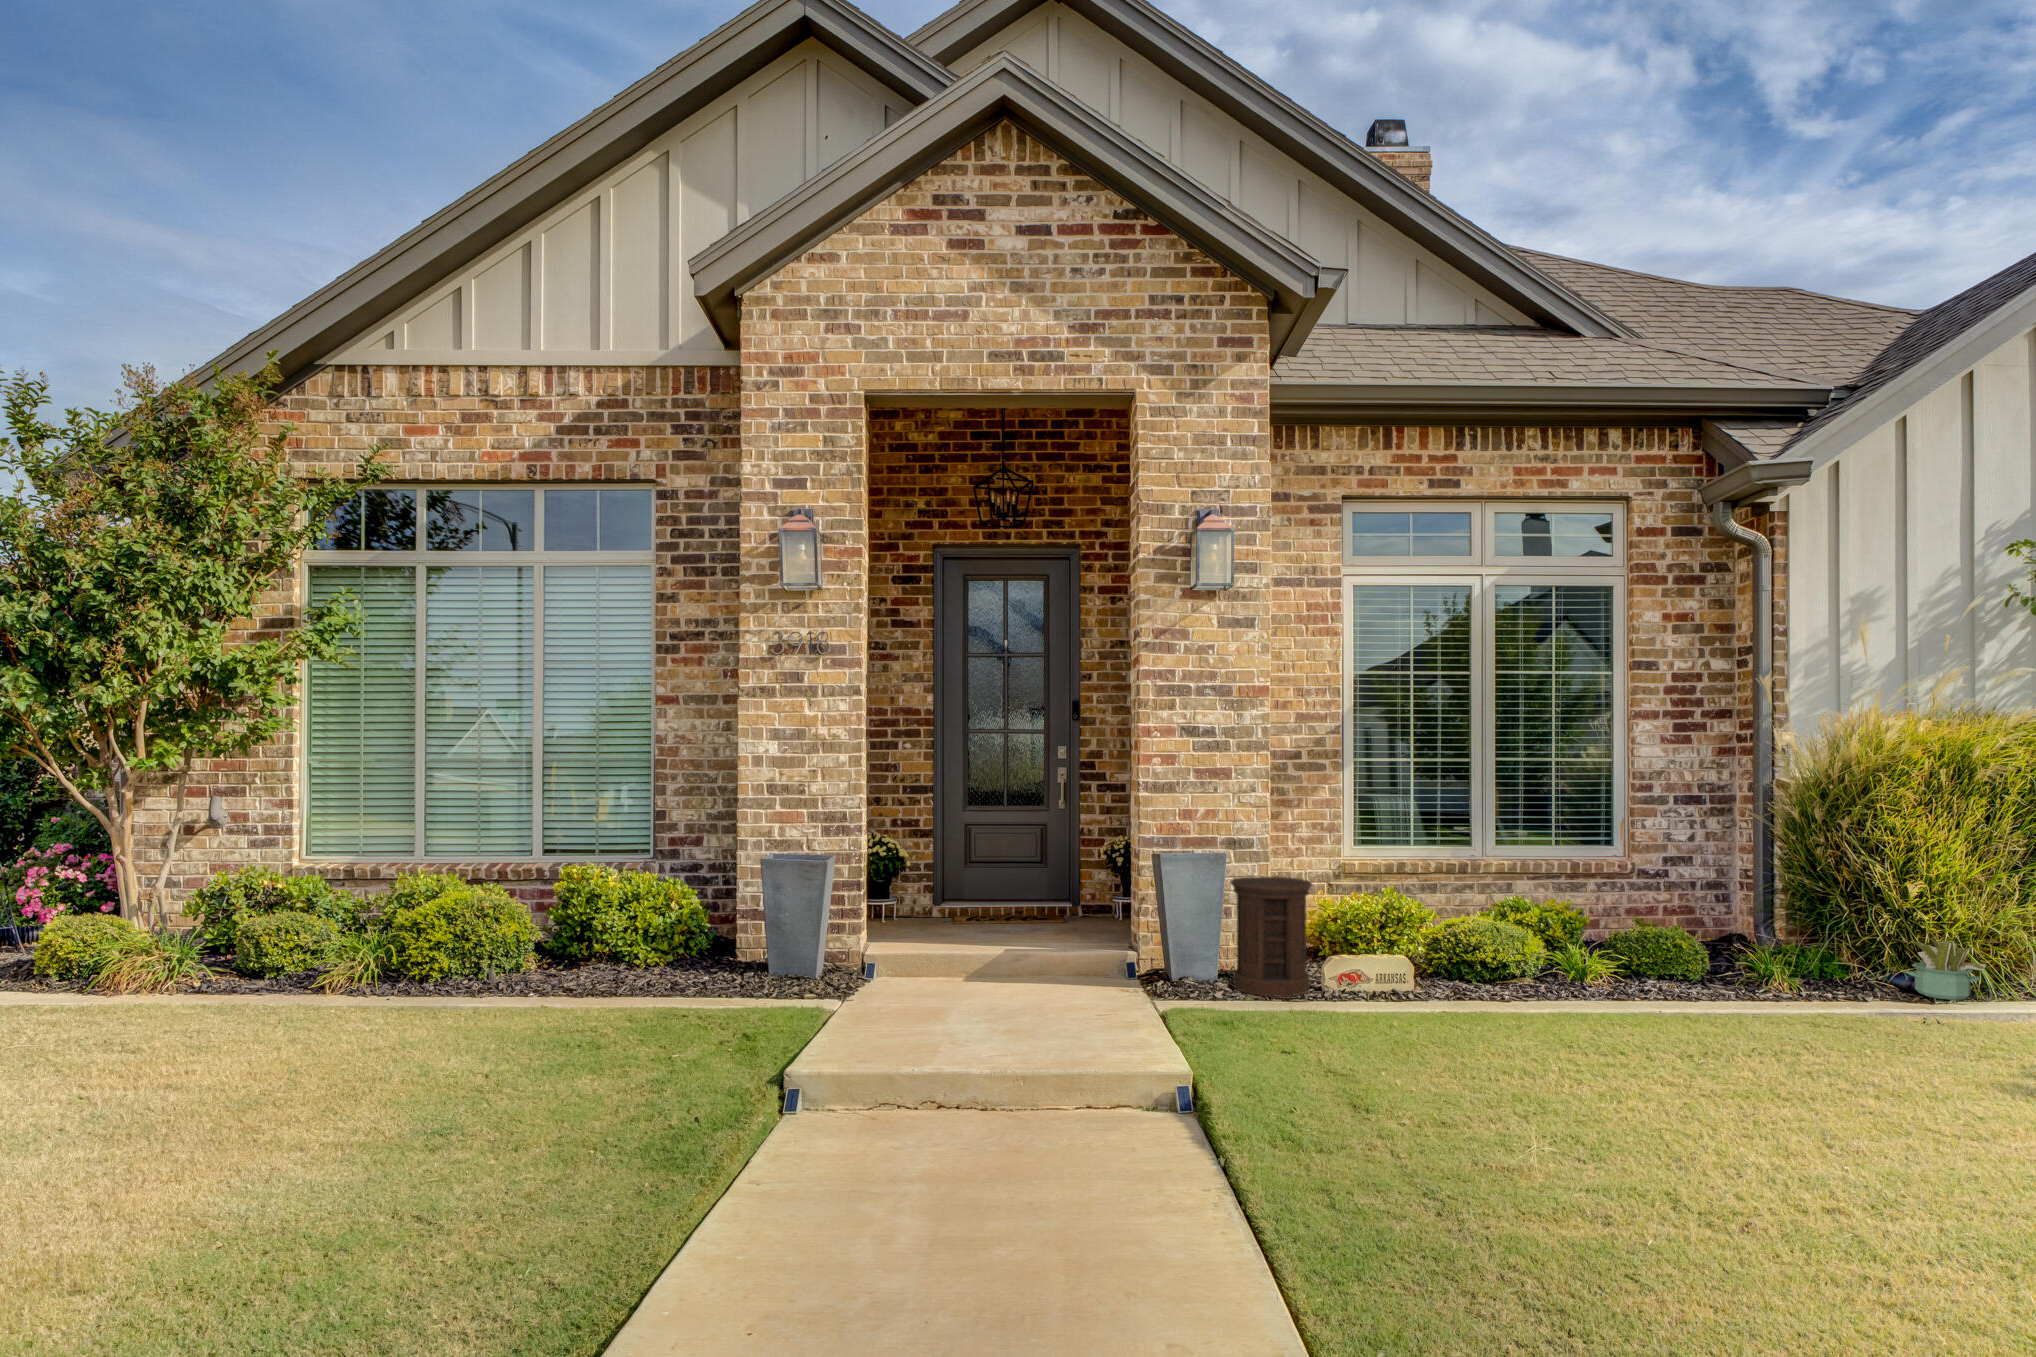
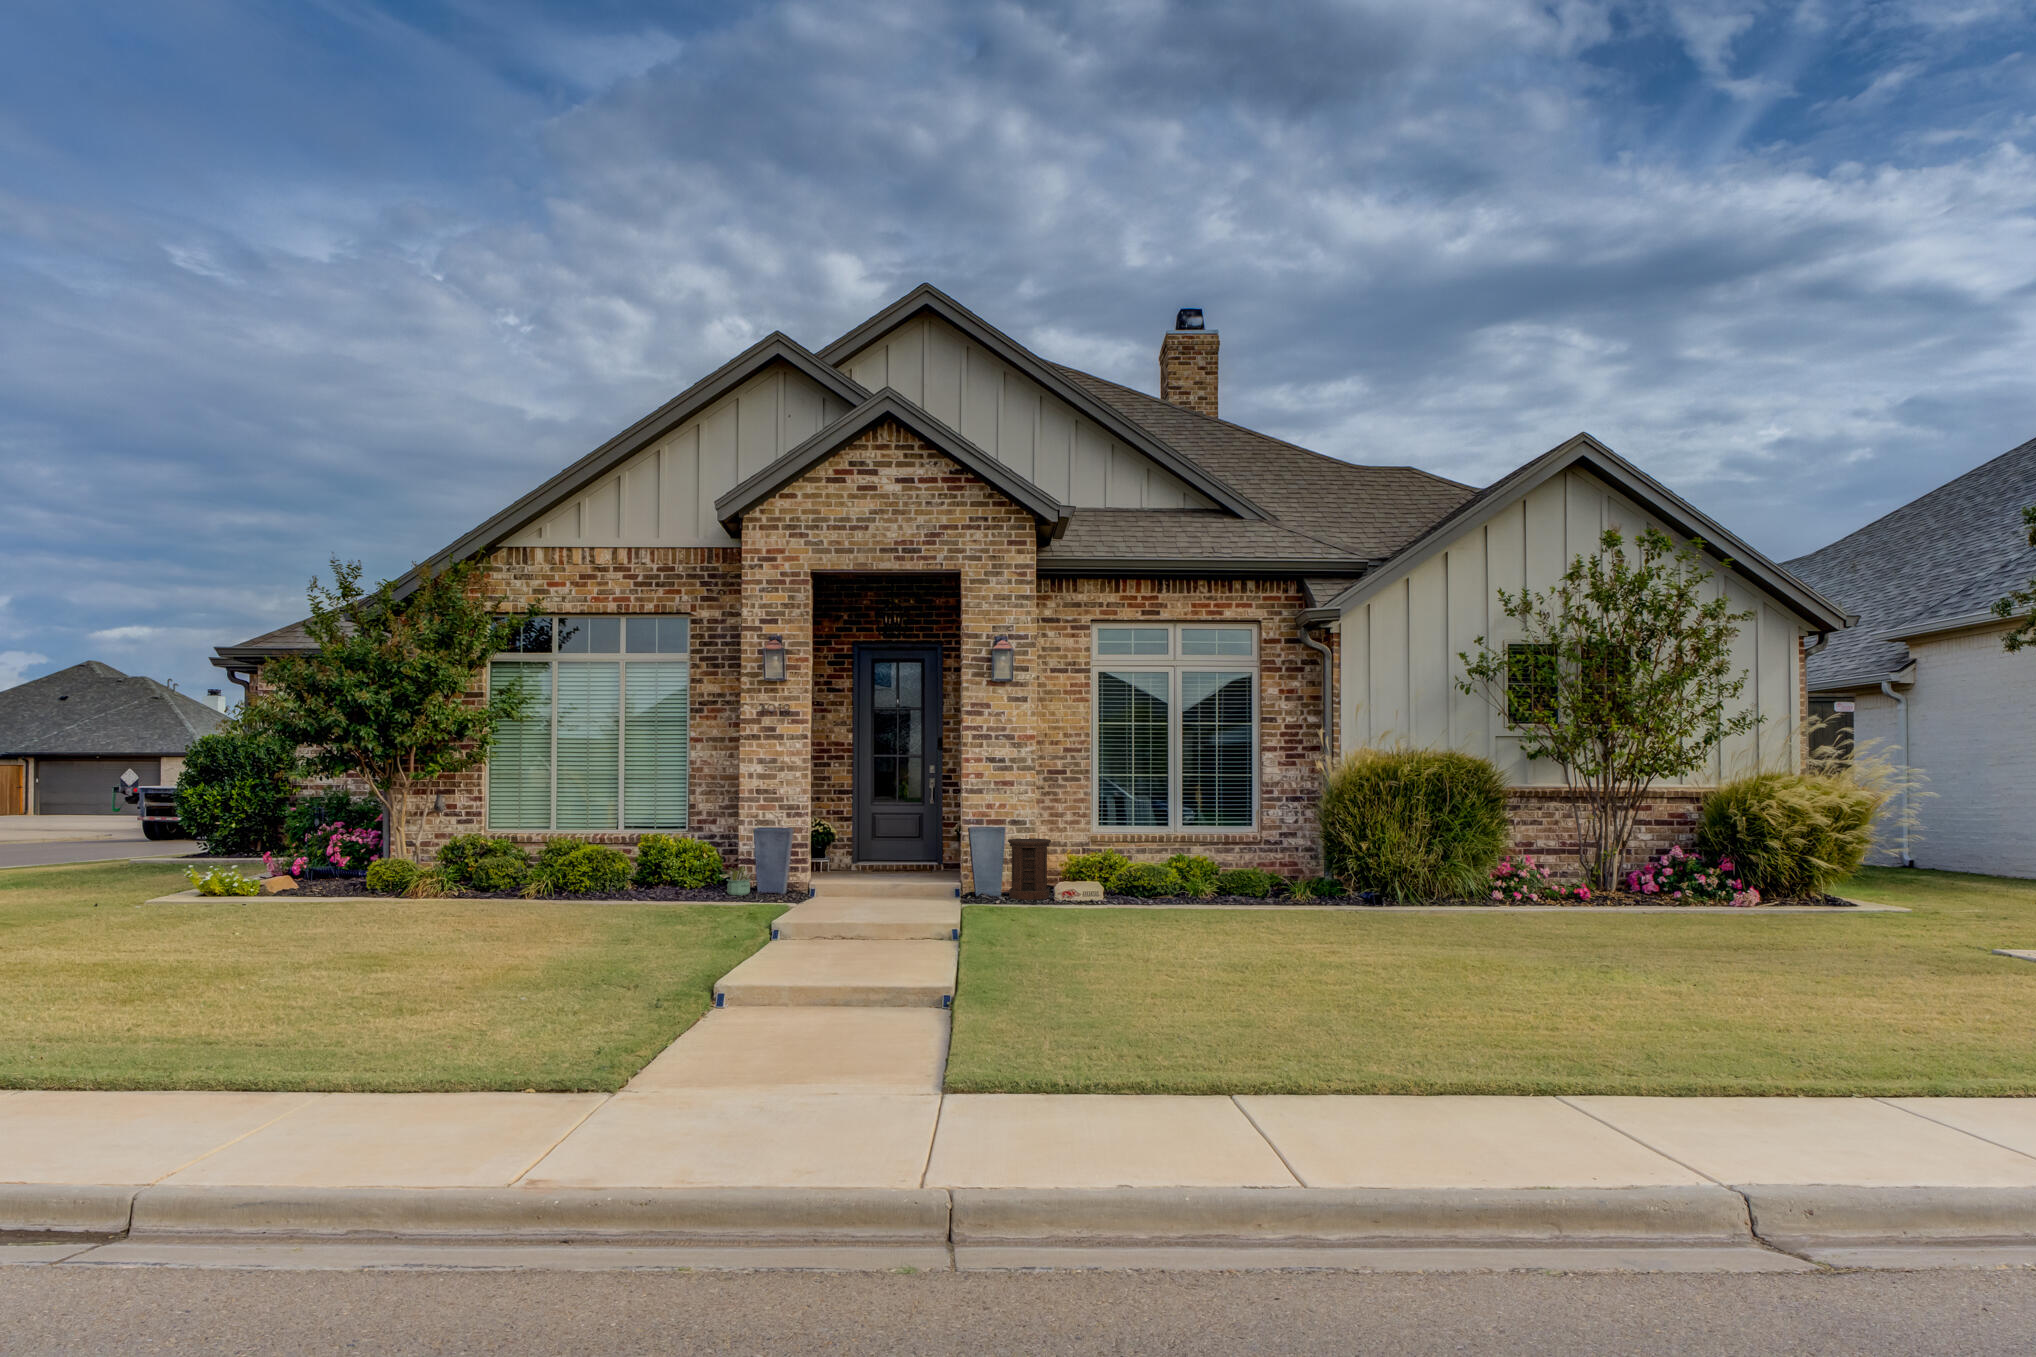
decorative plant: present [1905,941,1986,1000] -> present [720,866,752,895]

